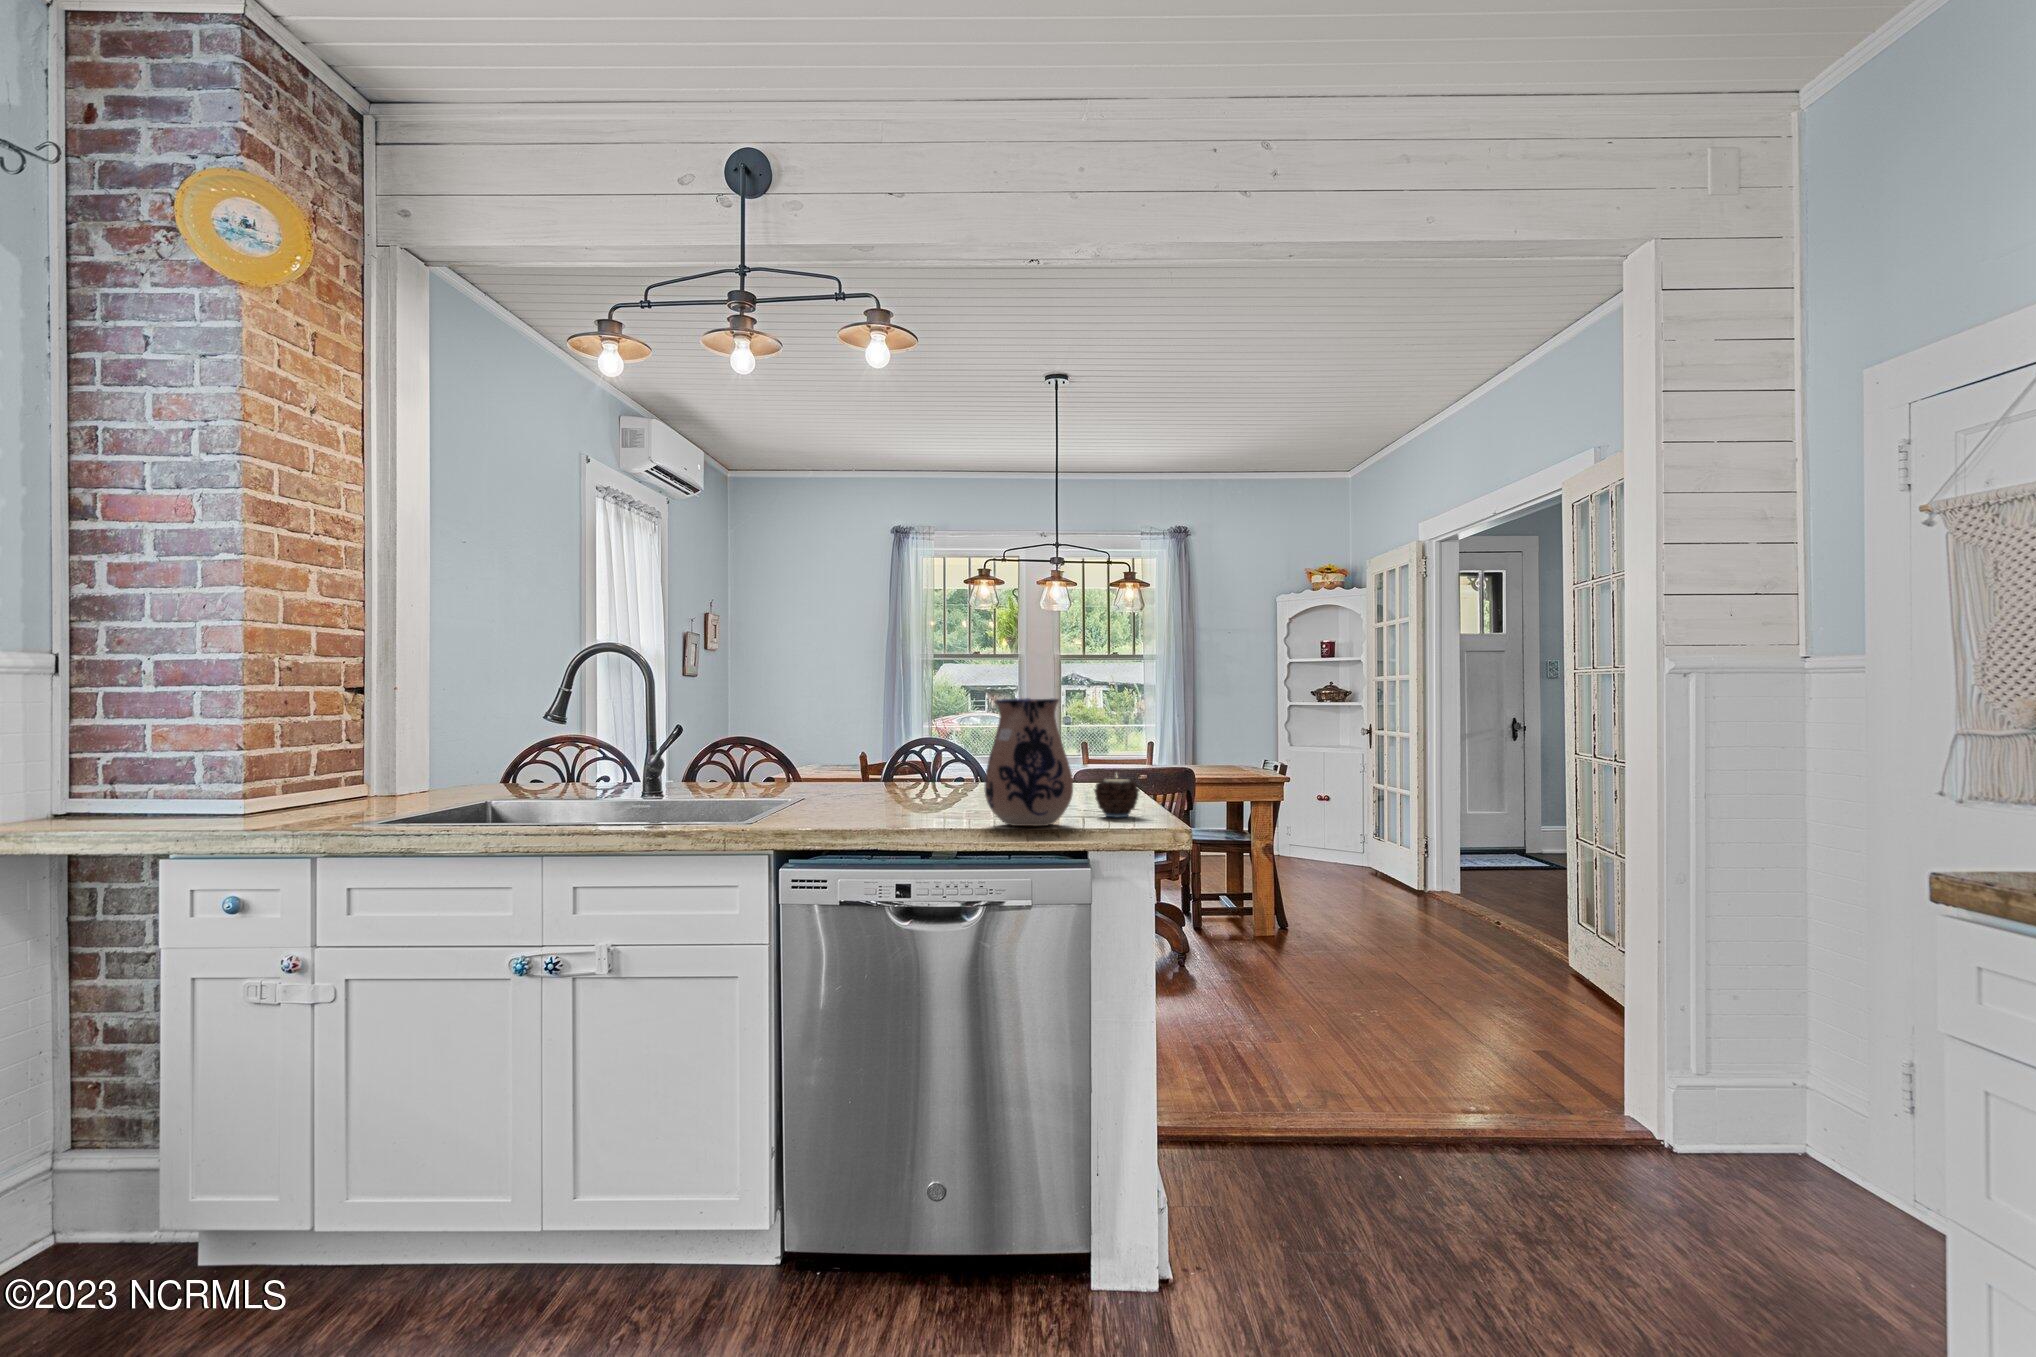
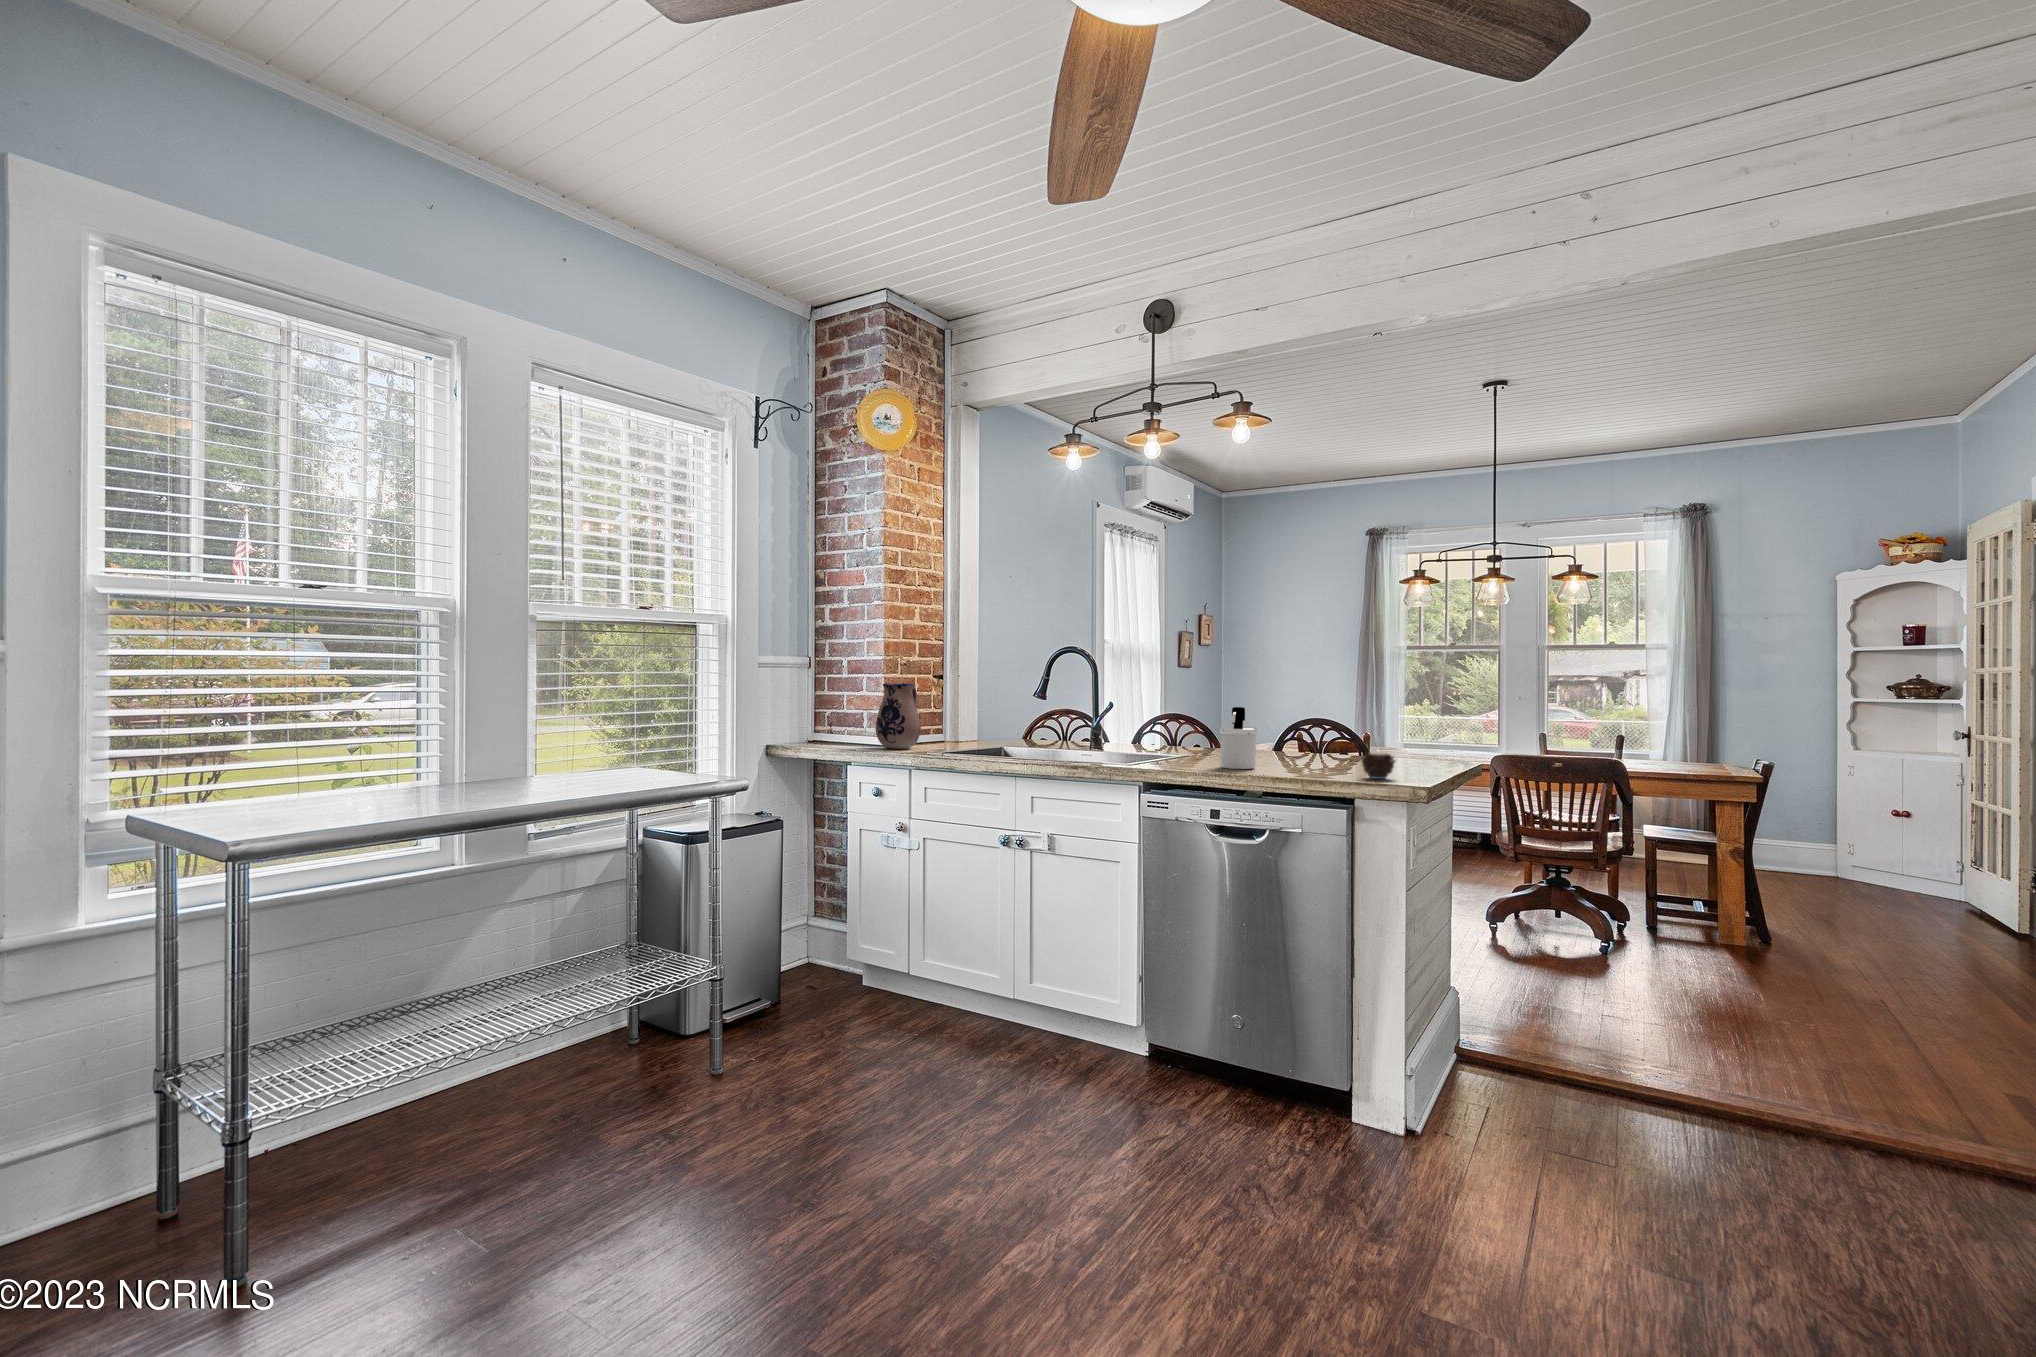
ceramic pitcher: present [985,698,1073,827] -> present [876,683,921,749]
soap dispenser: none [876,721,932,816] -> present [1219,707,1257,769]

